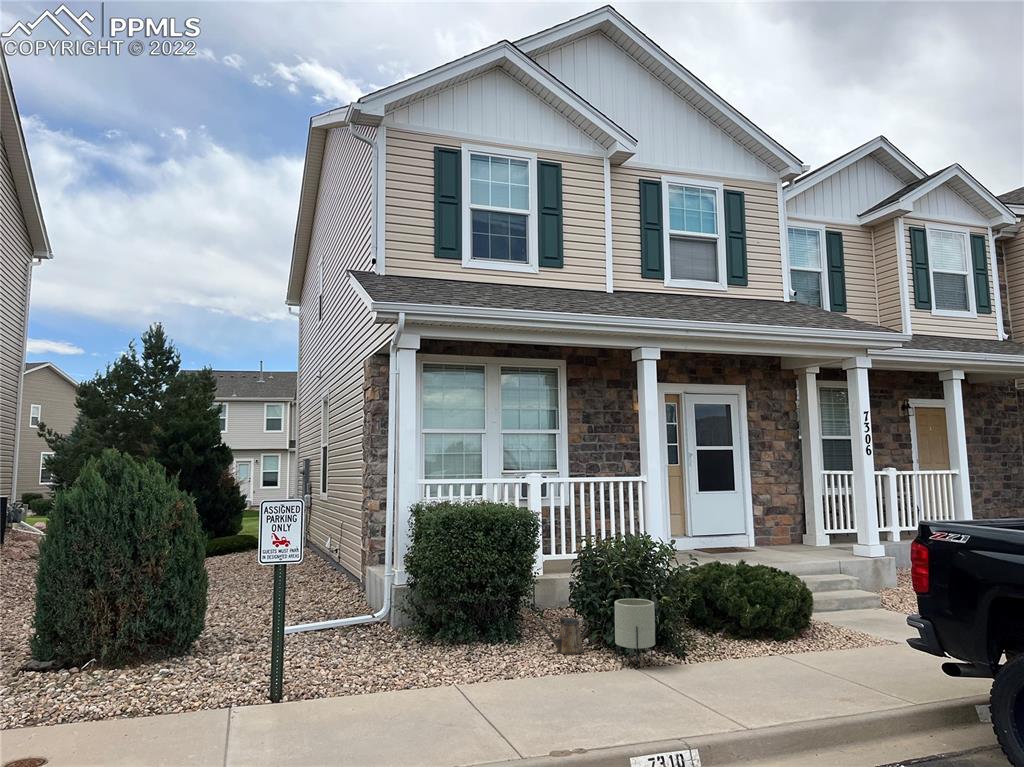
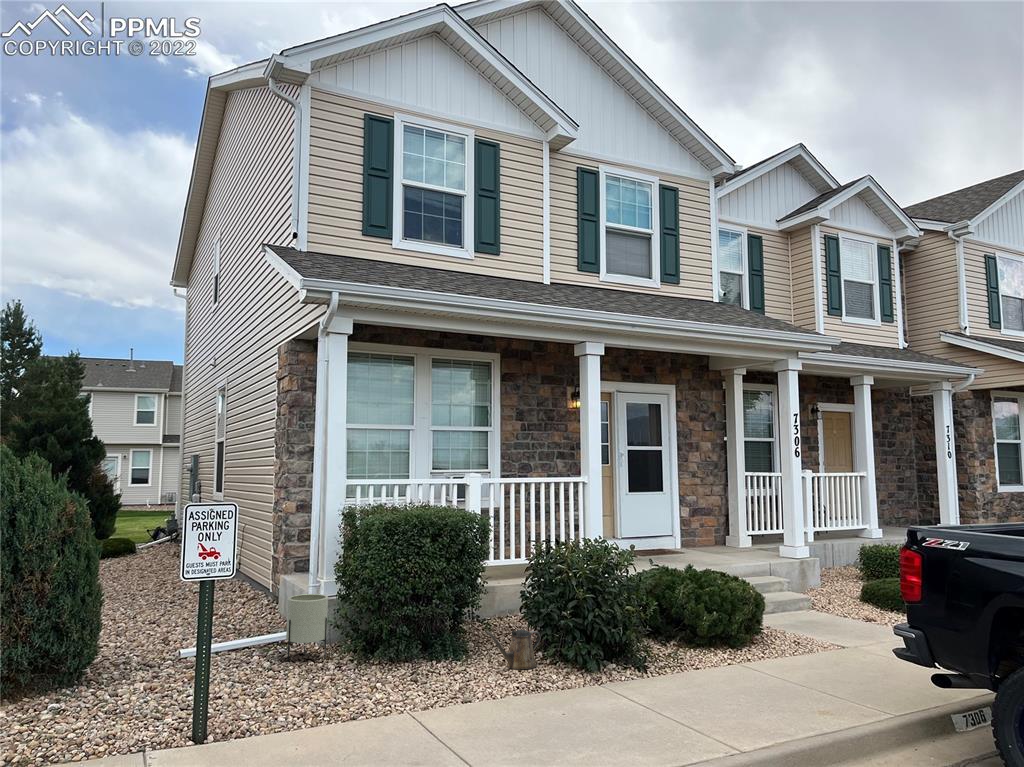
planter: present [615,599,655,669] -> present [286,594,328,662]

